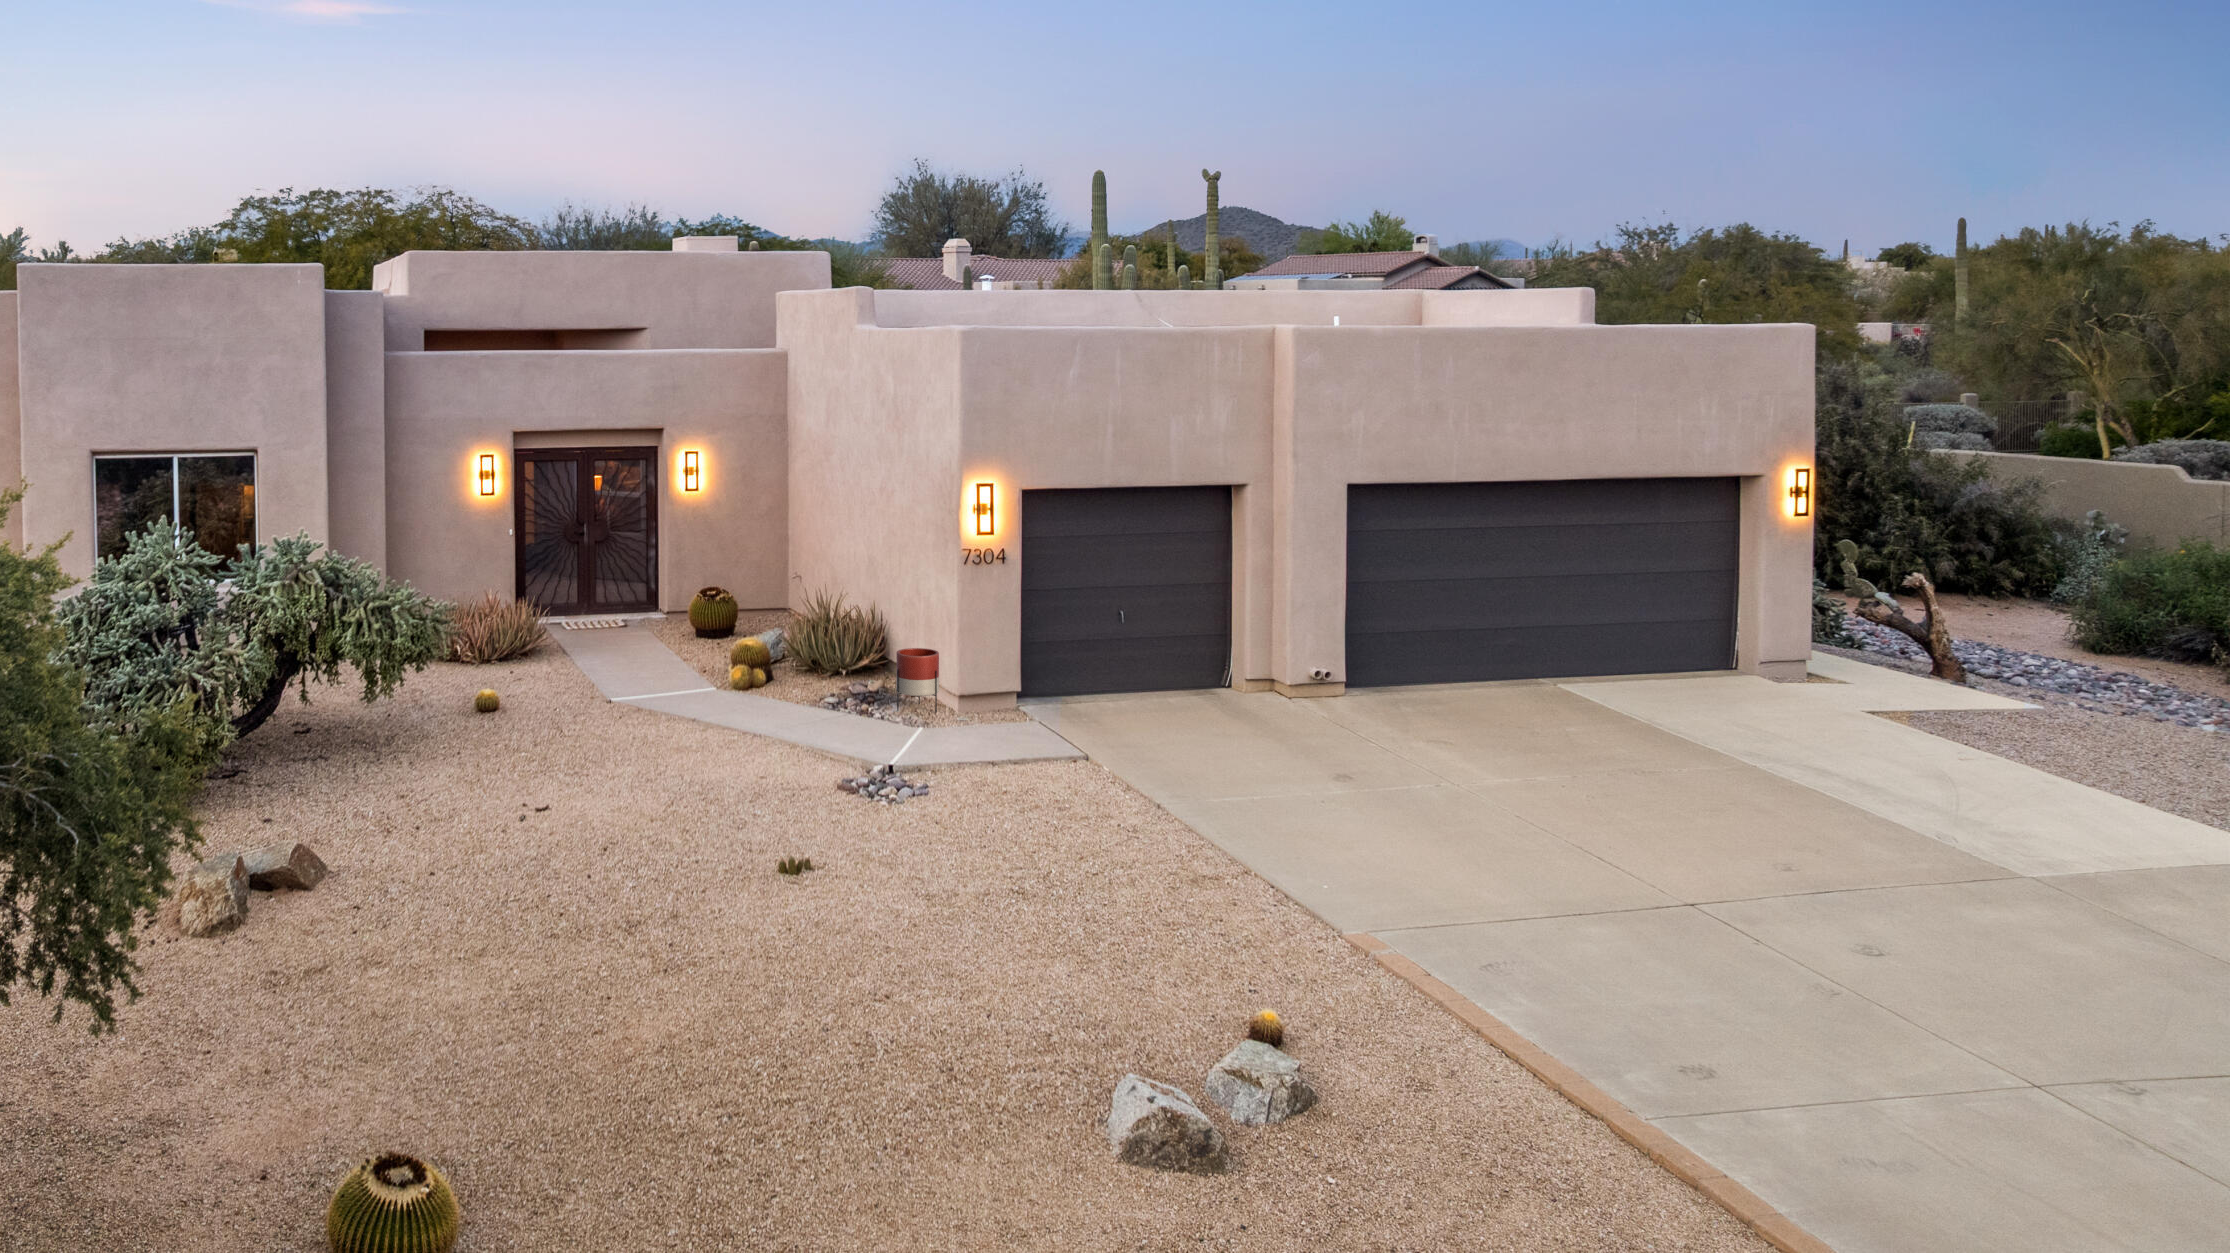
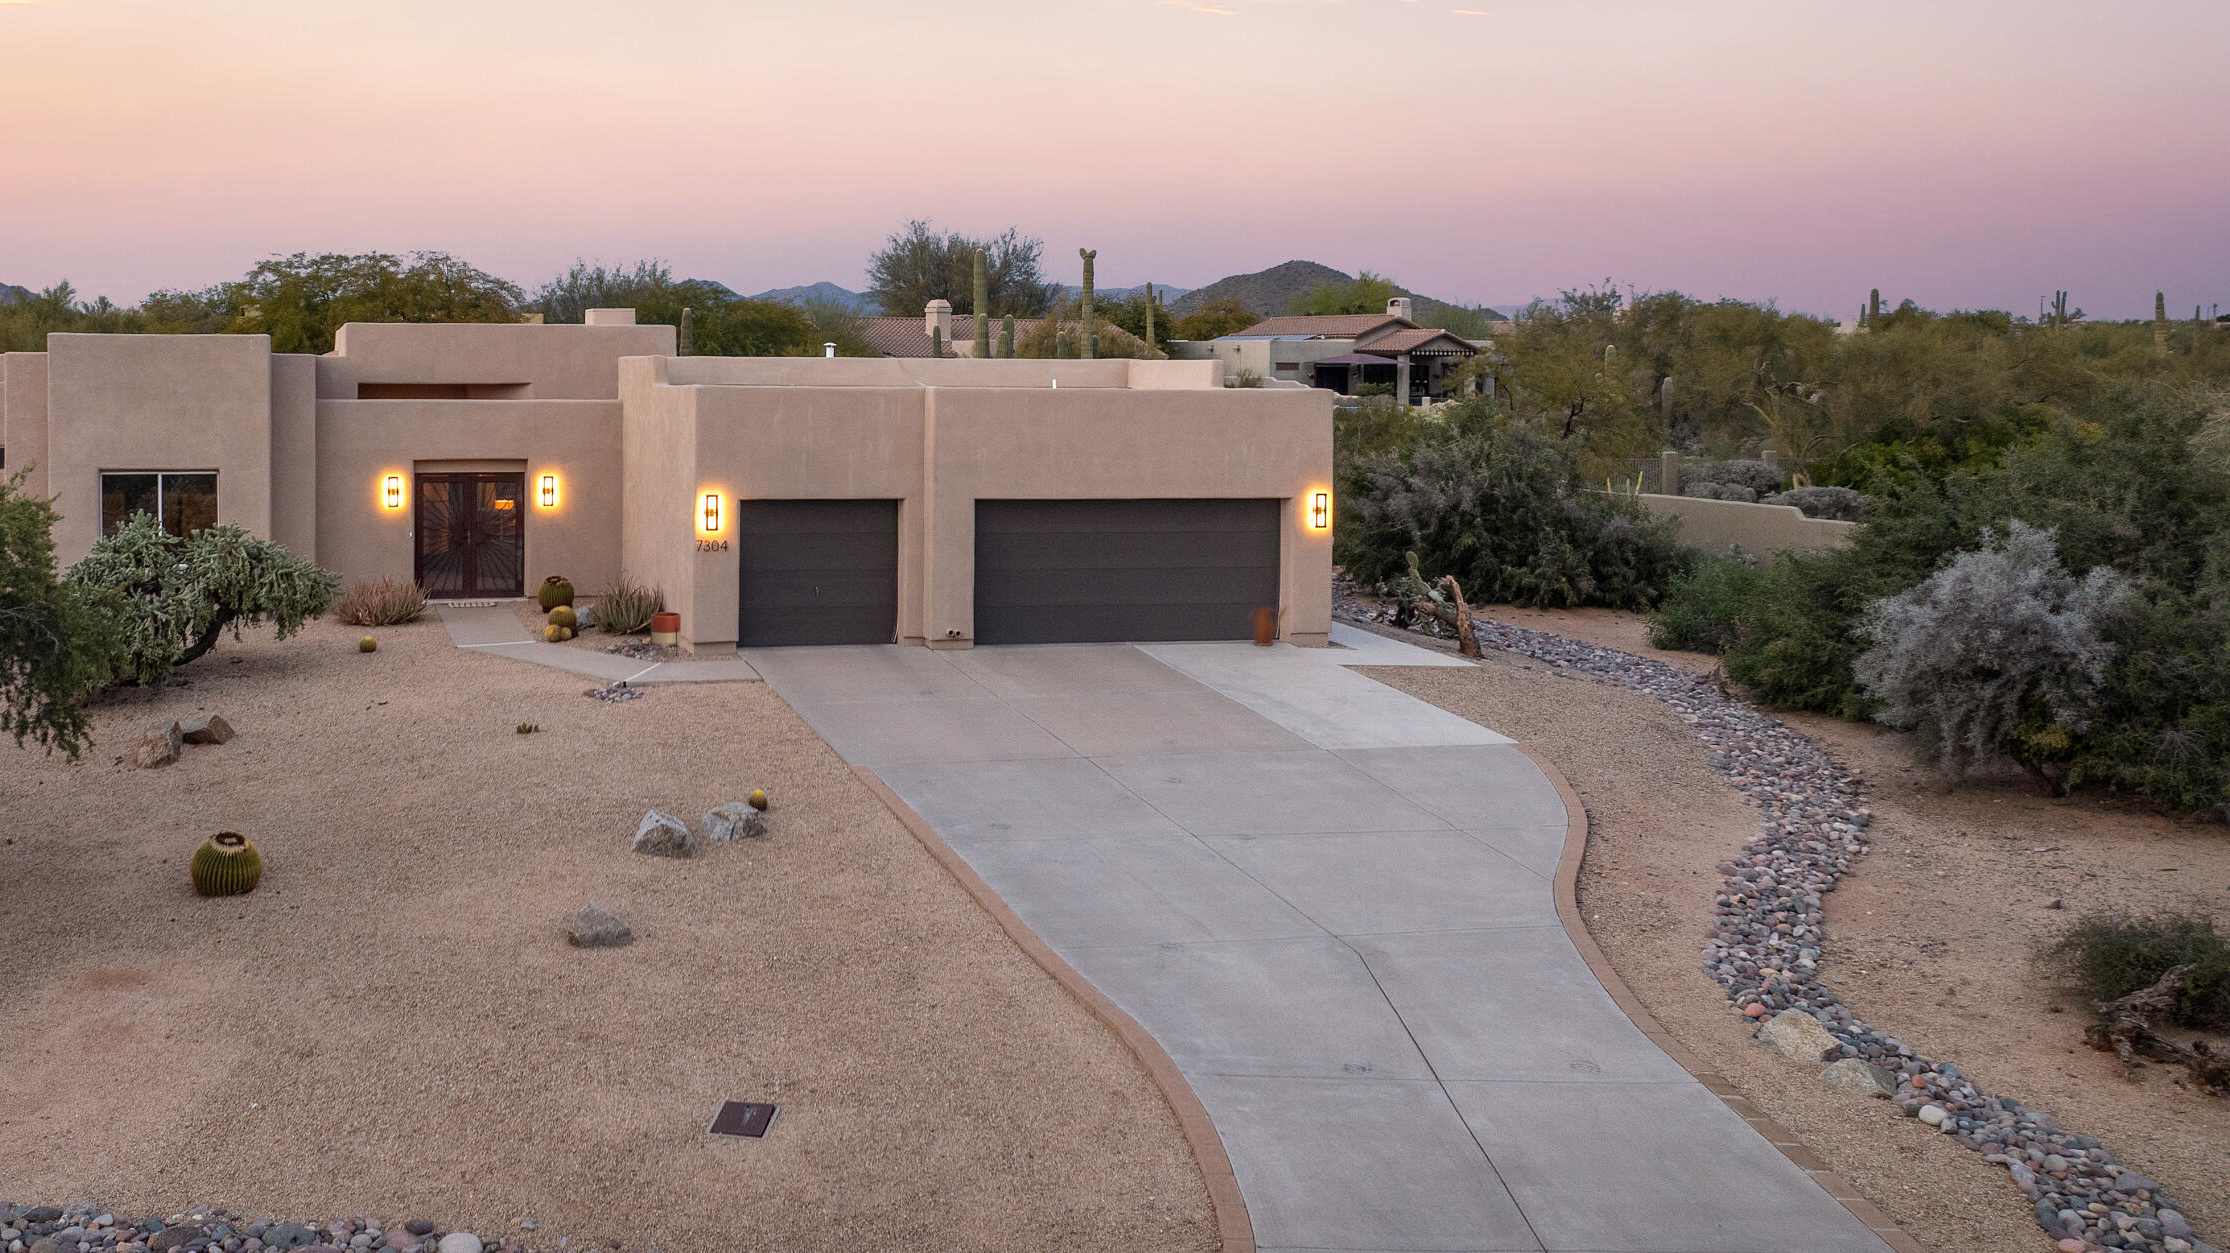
watering can: none [1707,625,1757,679] -> present [1254,607,1286,646]

